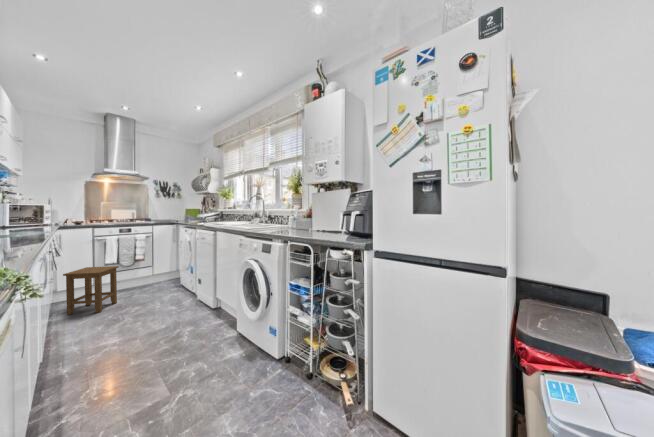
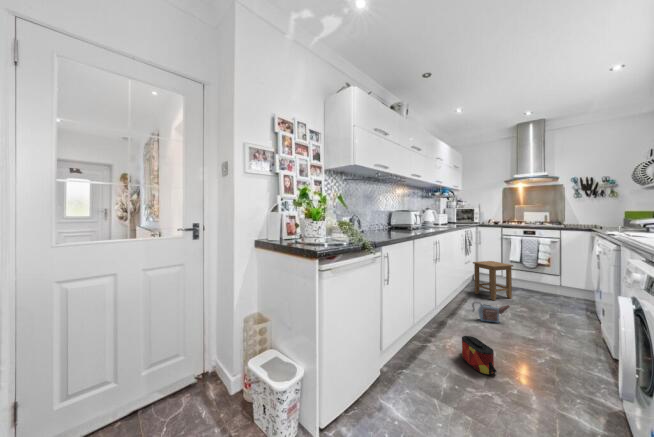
watering can: none [93,307,138,340] -> present [472,301,510,323]
bag: none [120,353,171,390] -> present [462,336,497,375]

